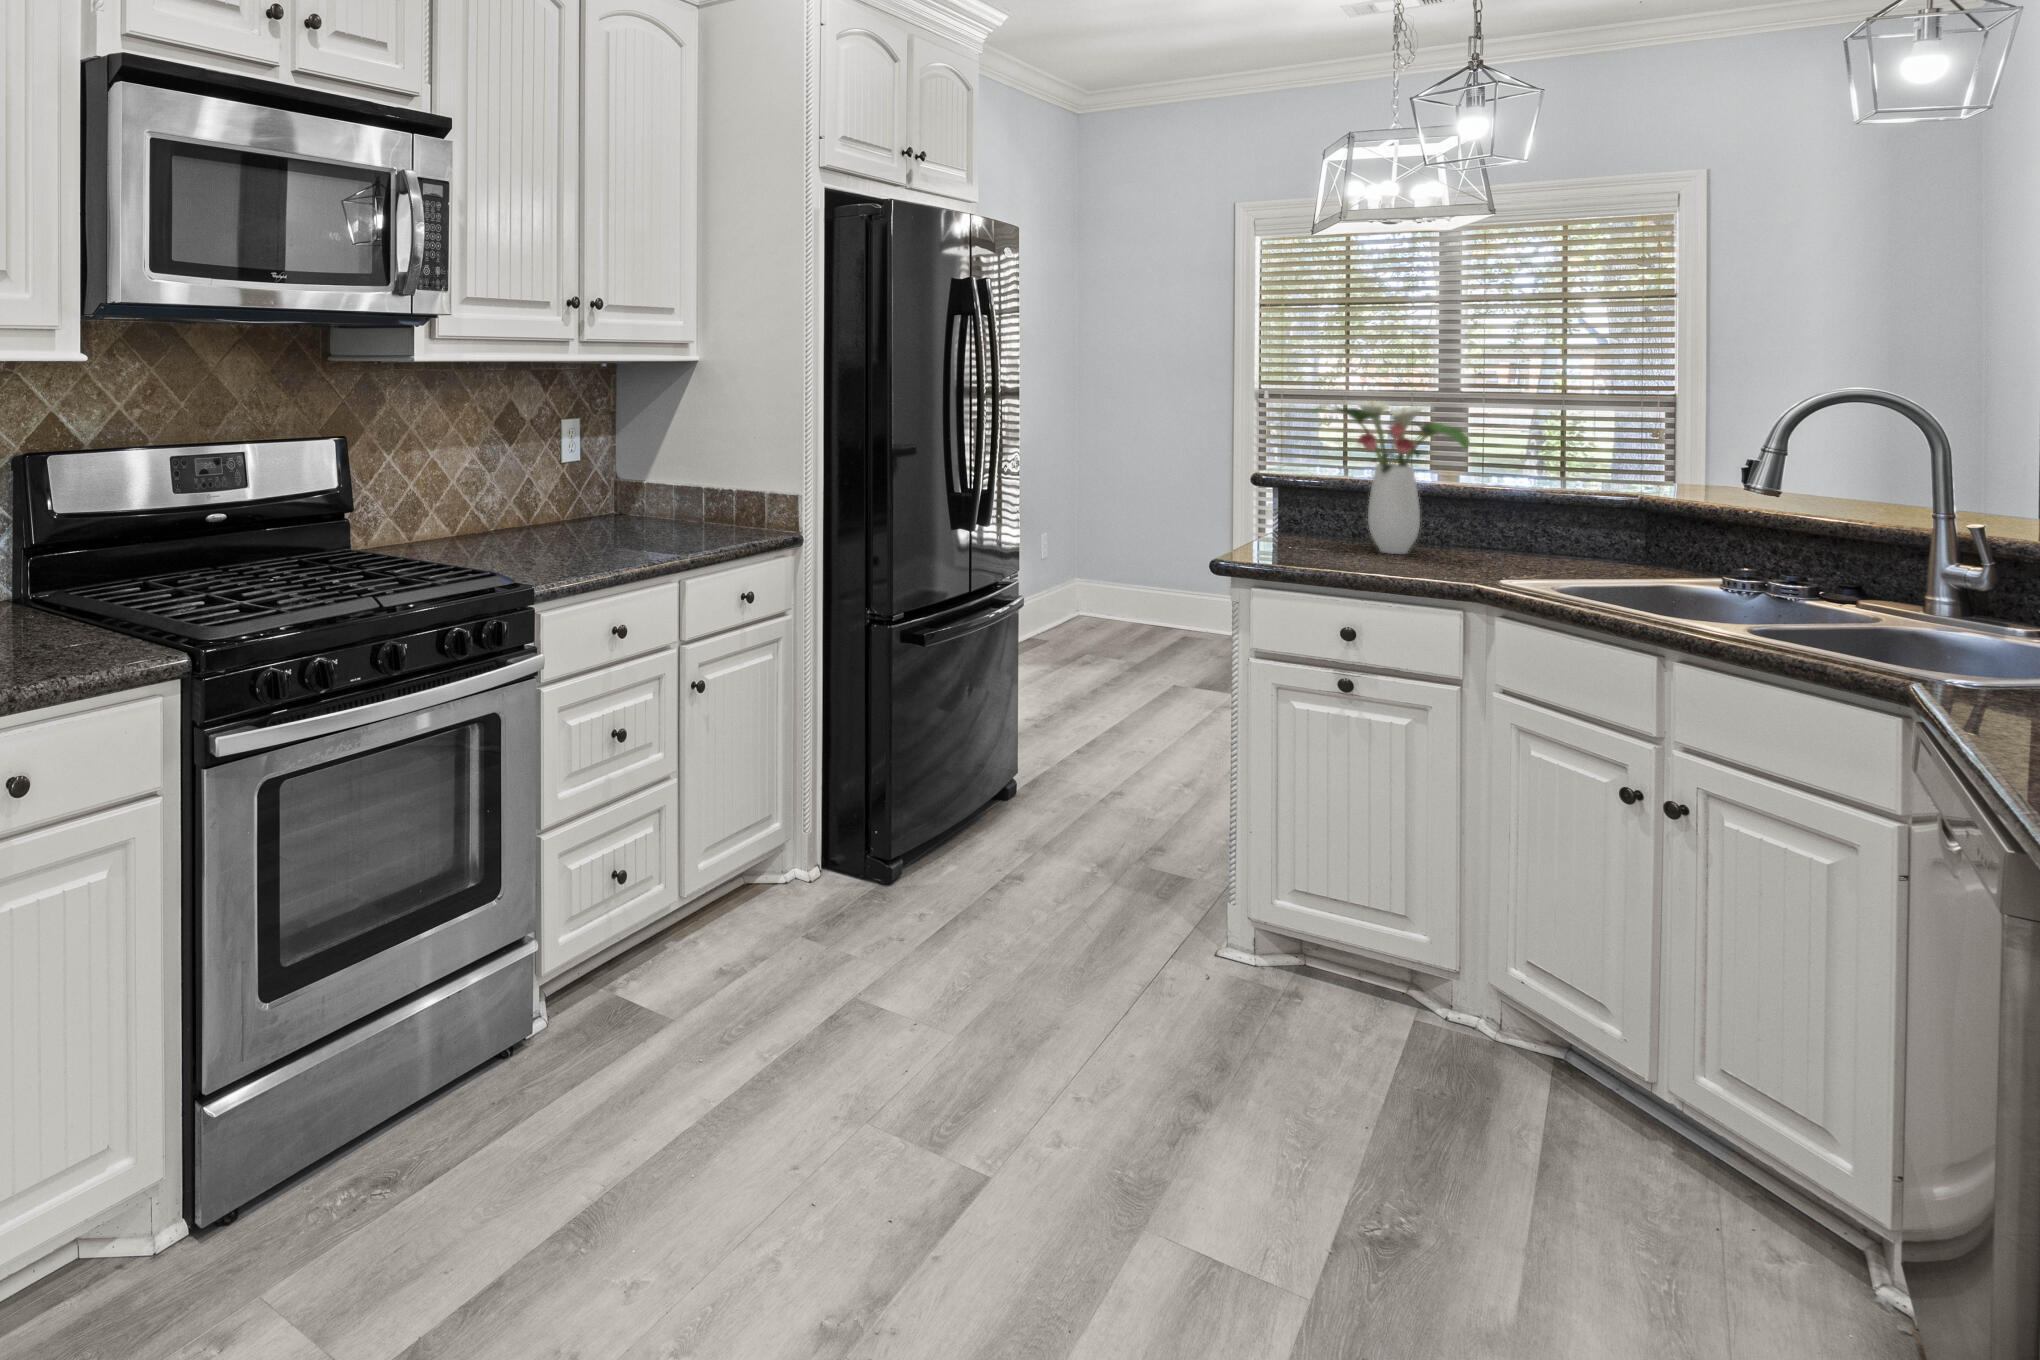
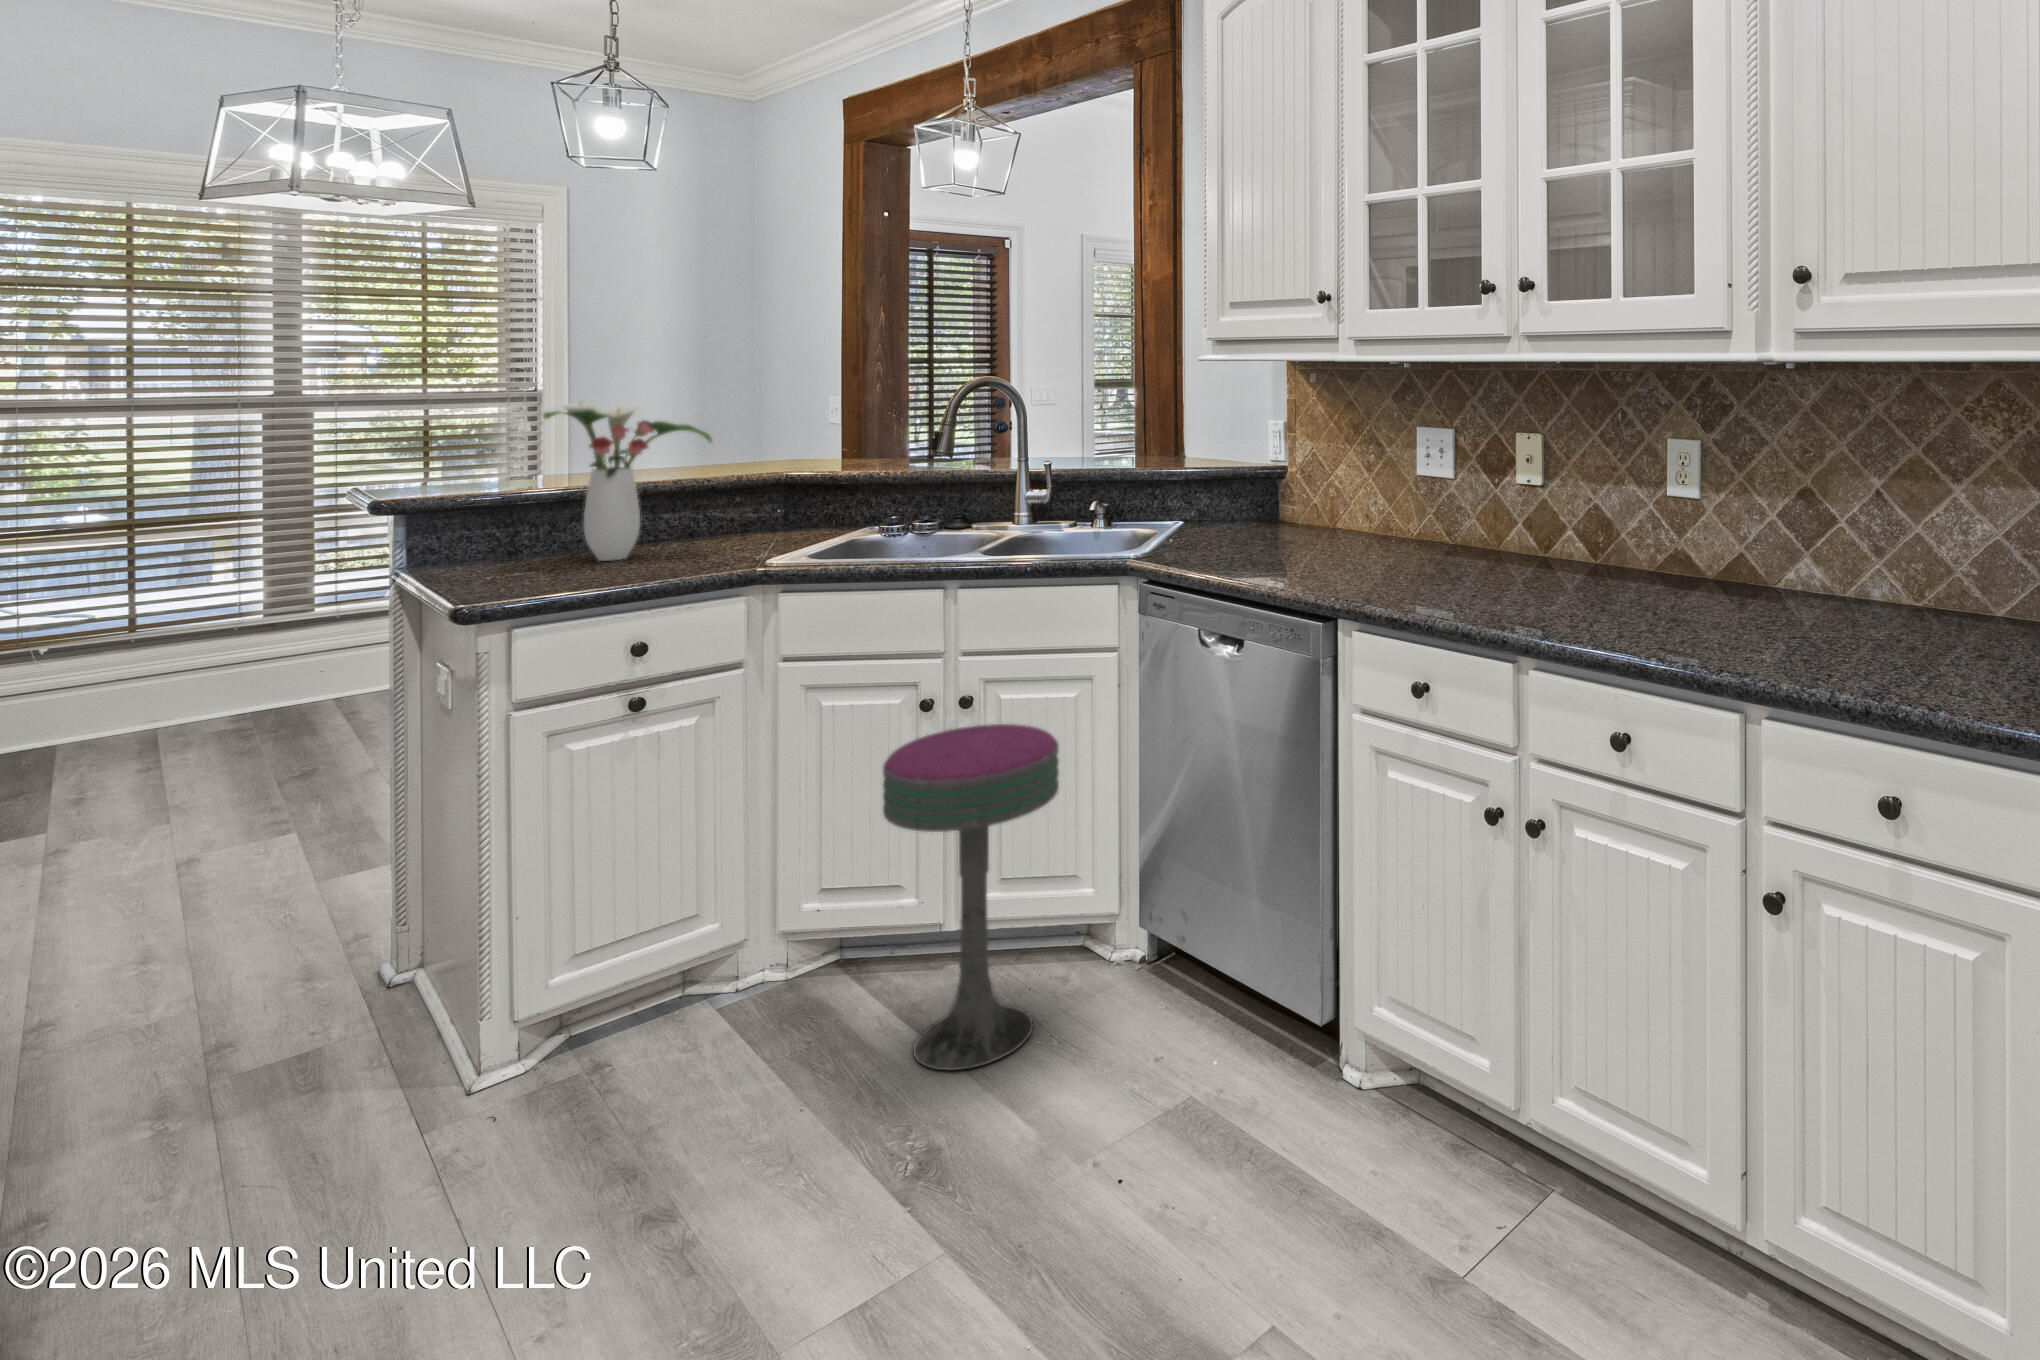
bar stool: none [1470,814,1729,1256] -> present [883,724,1059,1070]

